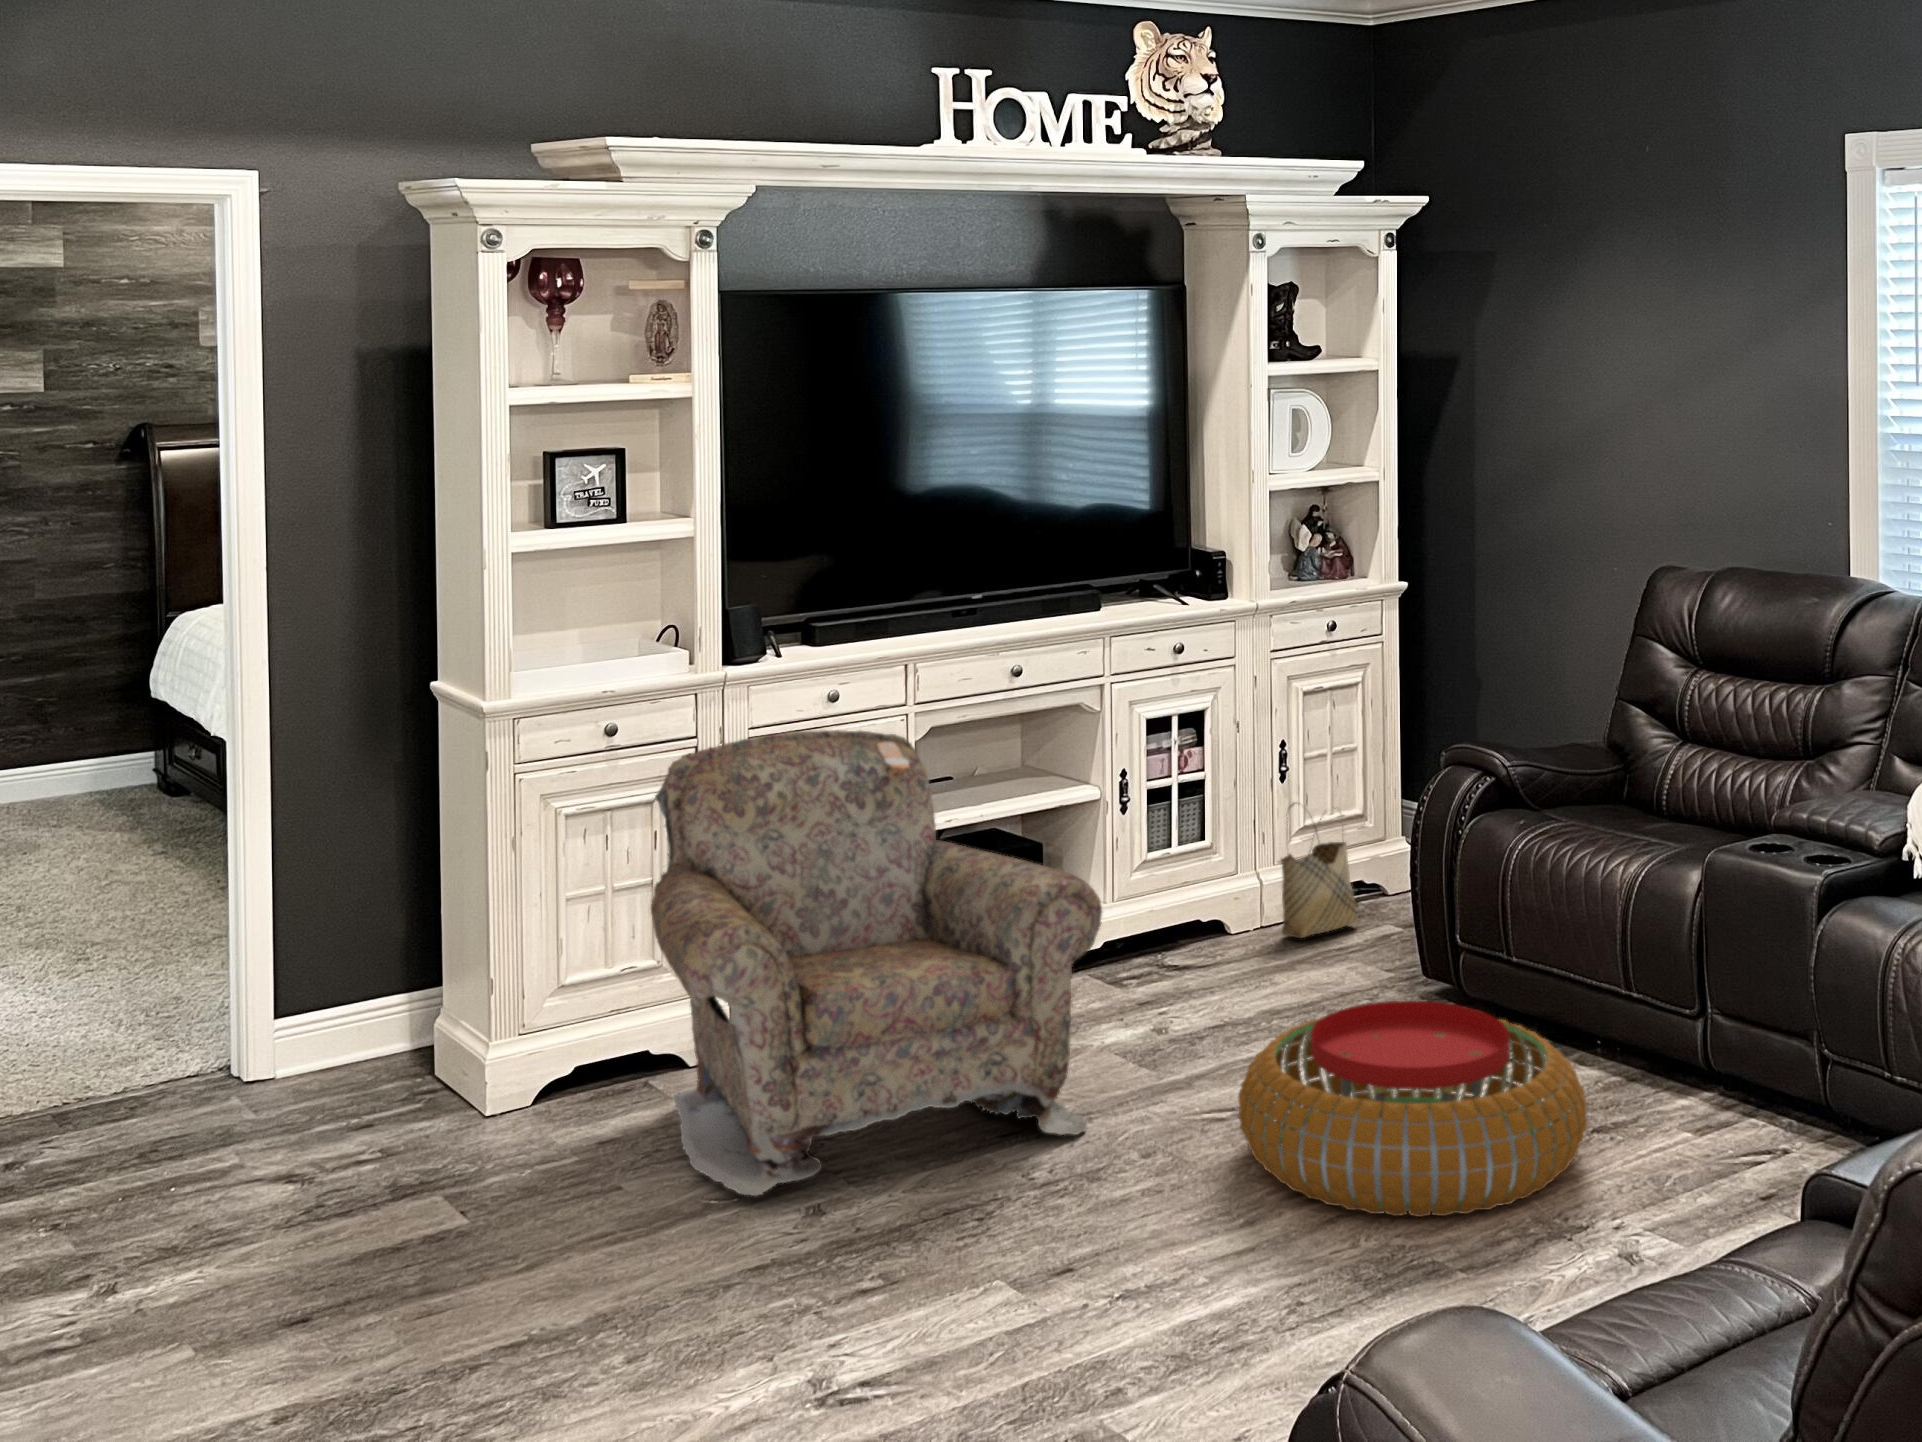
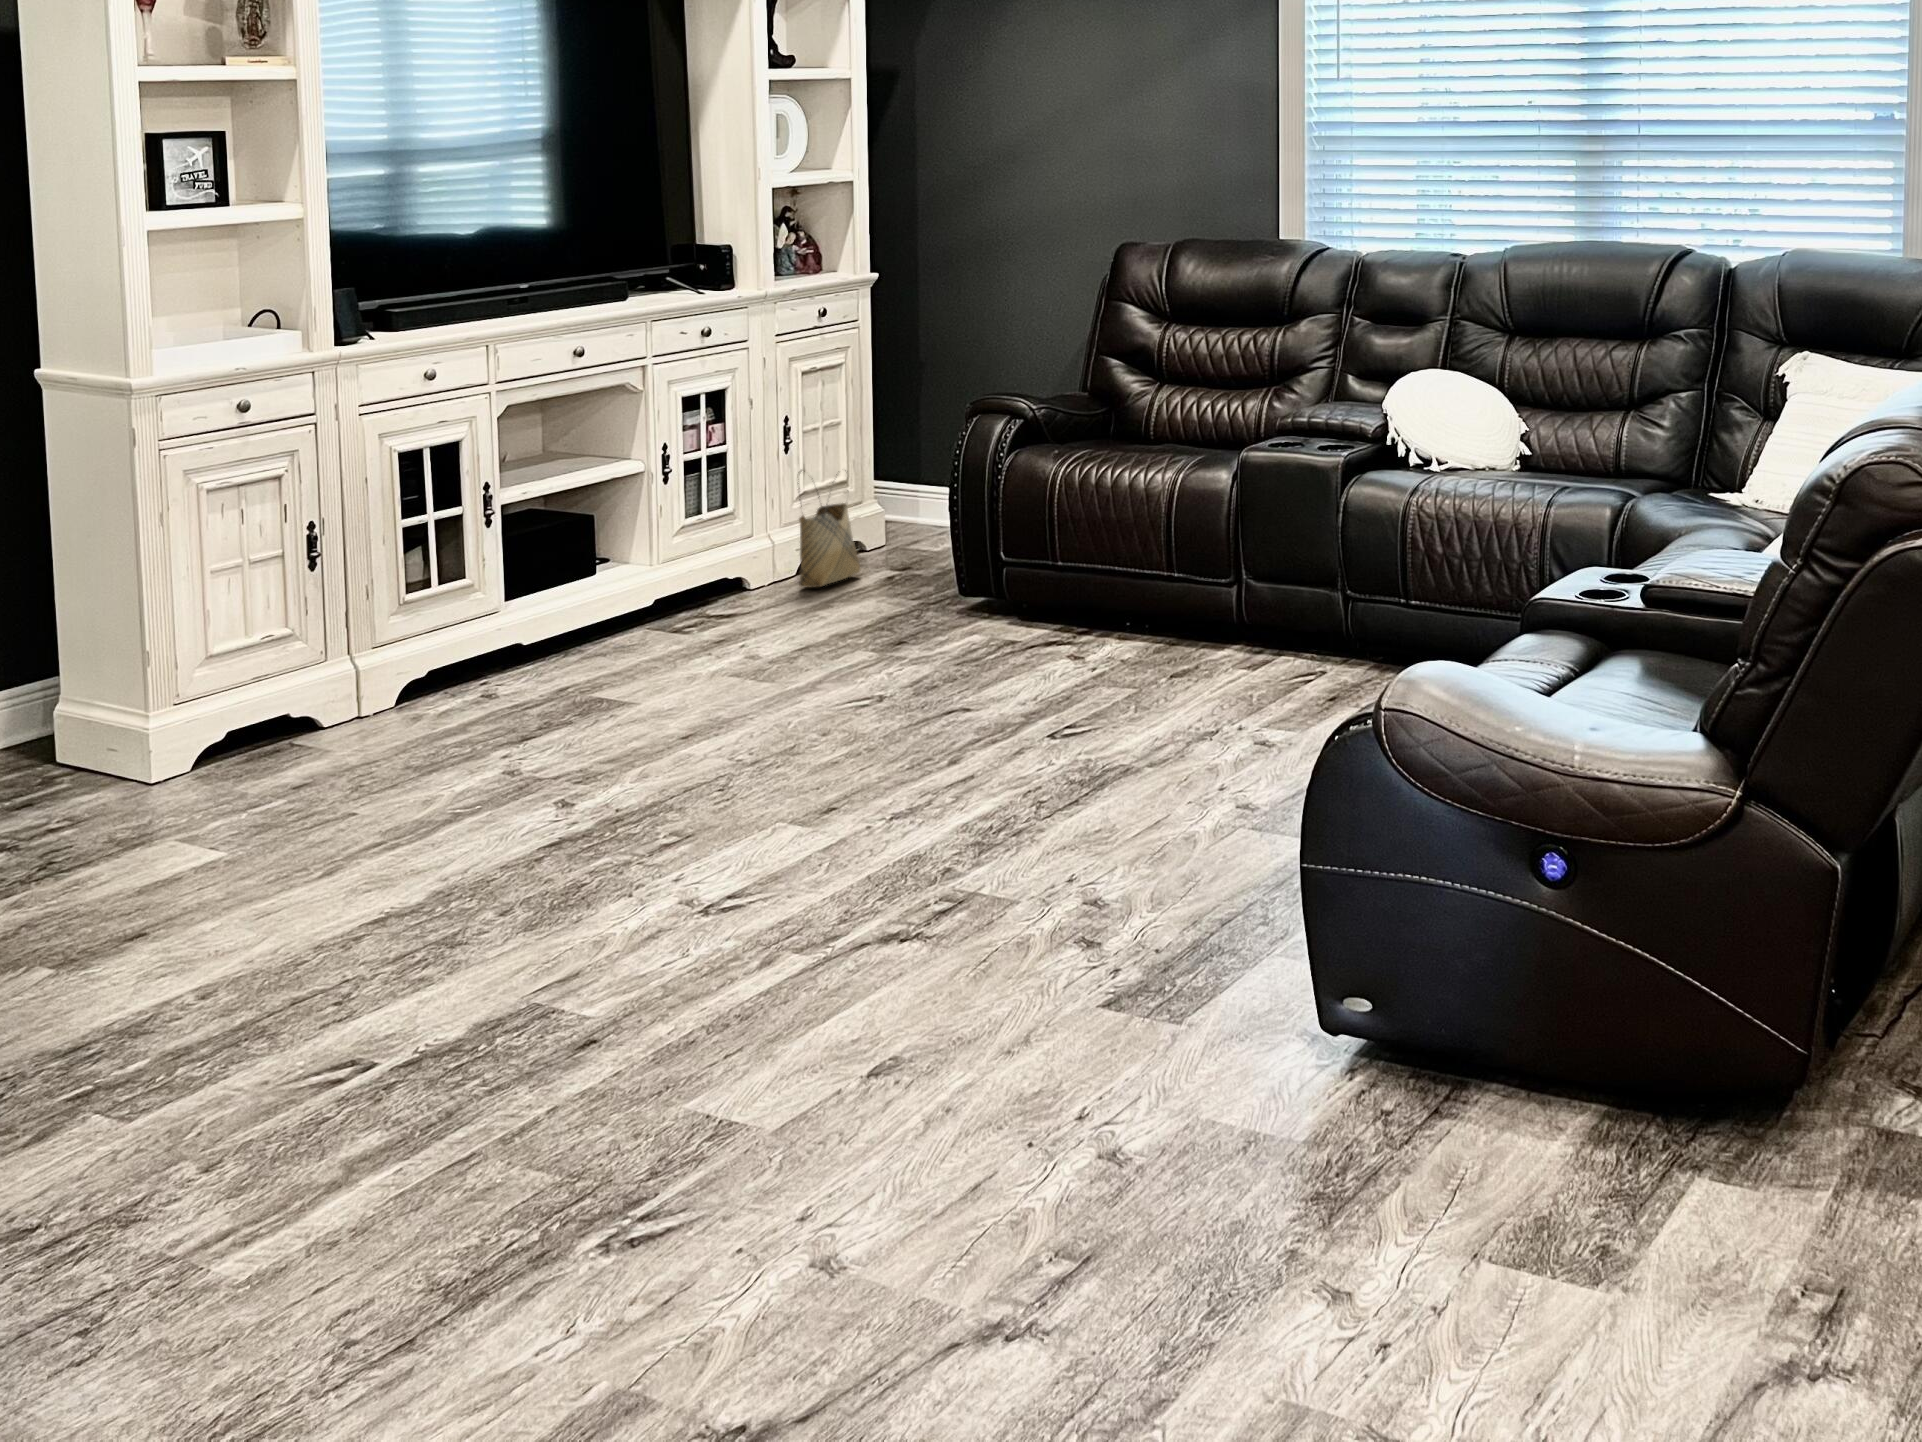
armchair: present [651,730,1102,1196] -> none [293,400,765,798]
pouf: present [1238,1001,1587,1217] -> none [903,587,1195,743]

